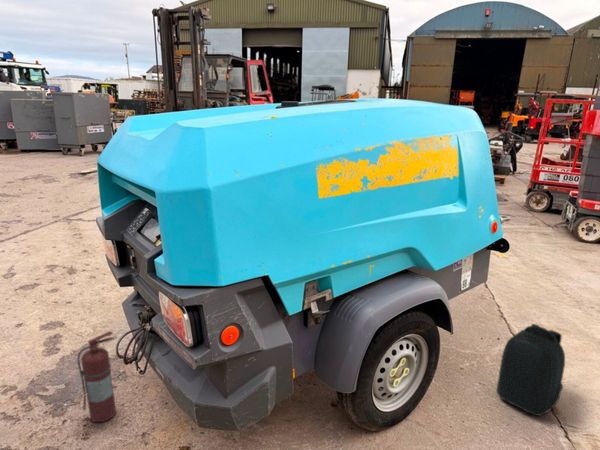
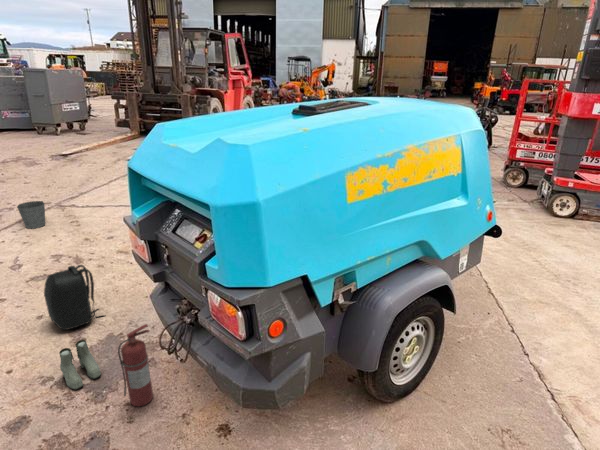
bucket: none [18,212,46,239] -> present [17,201,45,229]
backpack: present [497,324,565,416] -> present [44,265,100,330]
boots: none [23,348,66,401] -> present [59,340,101,389]

